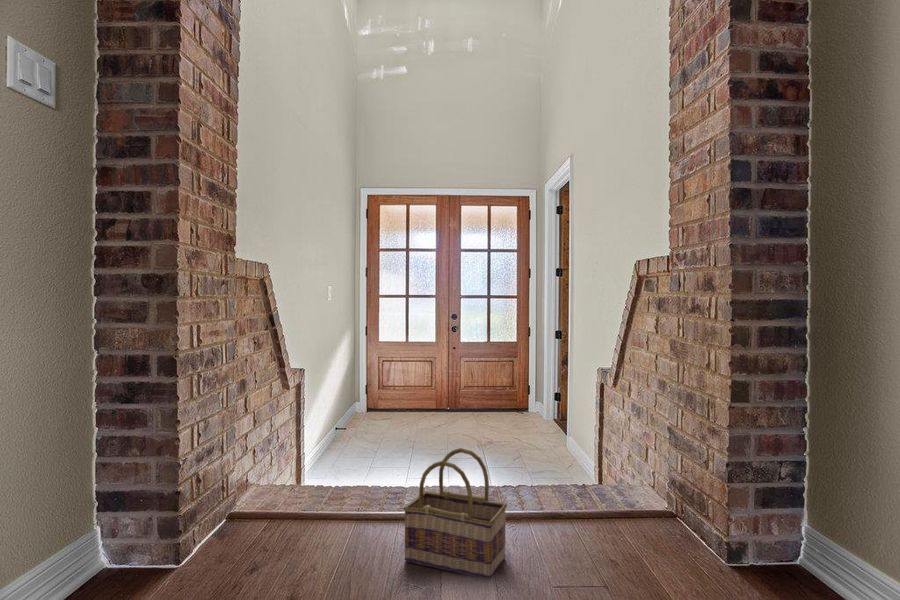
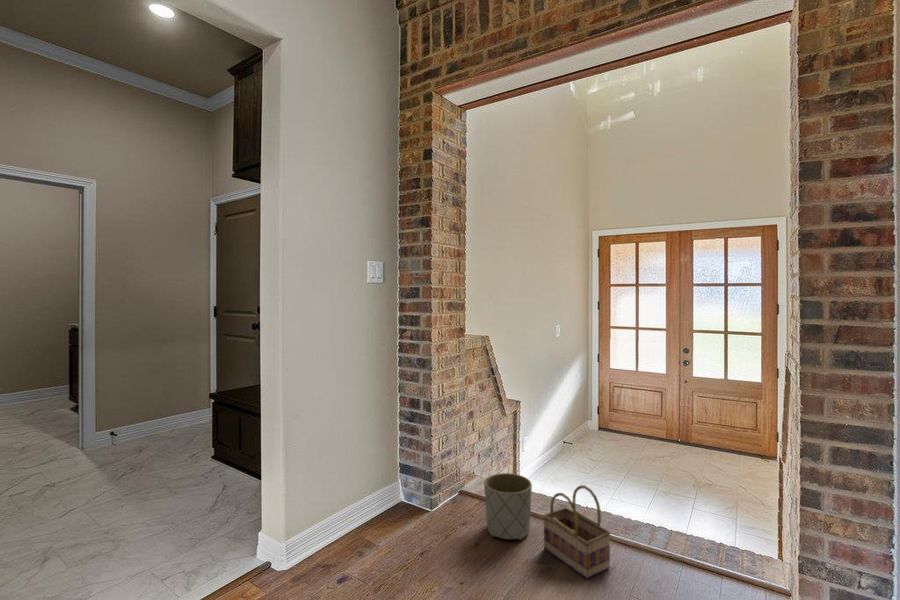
planter: none [294,462,374,570] -> present [484,473,532,540]

